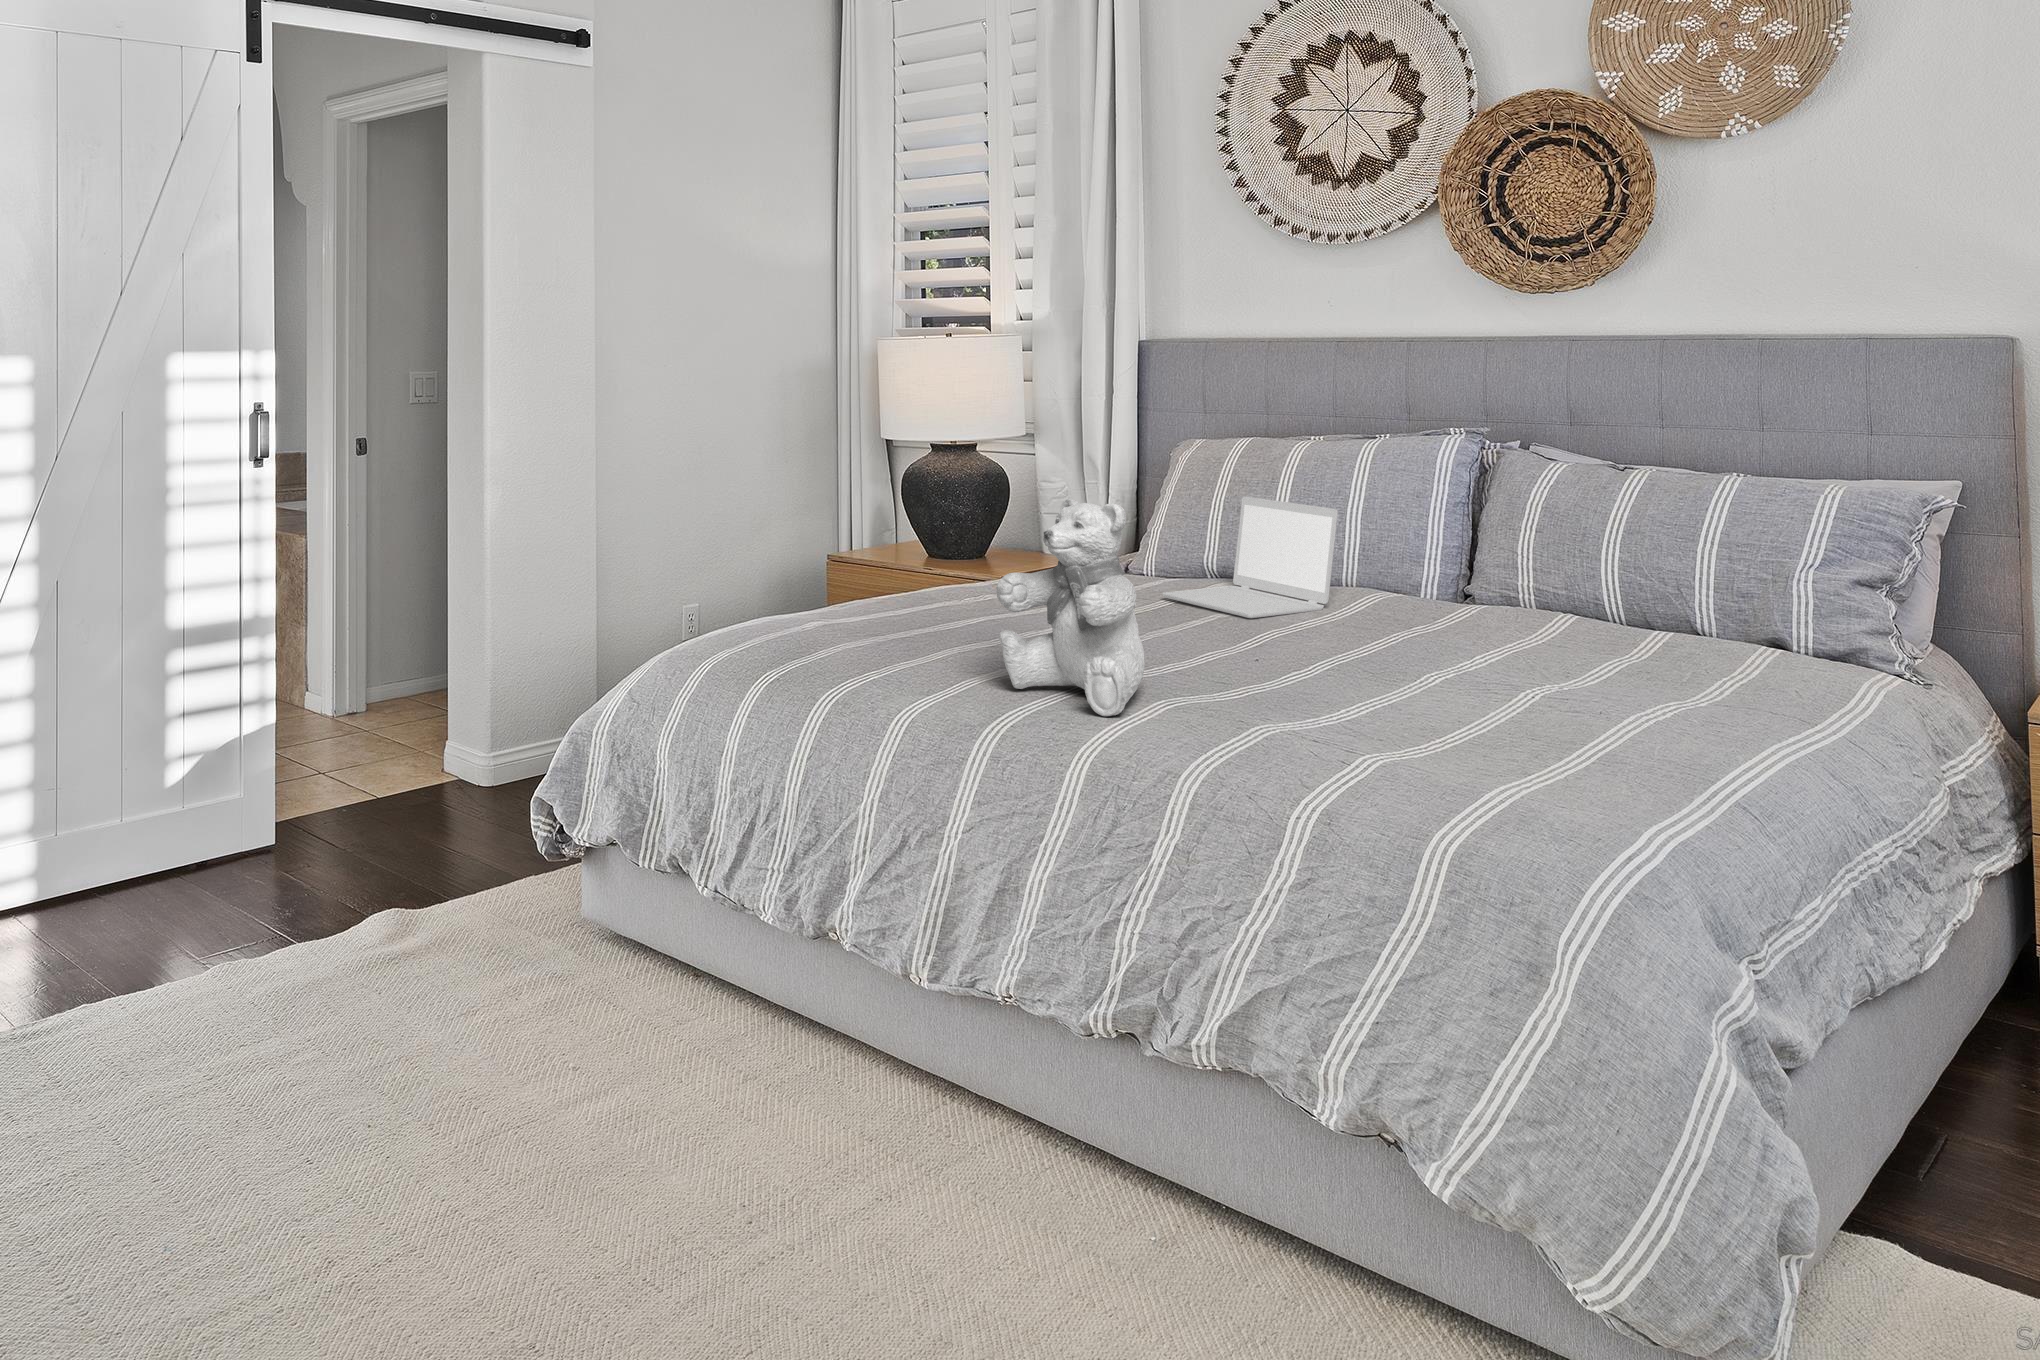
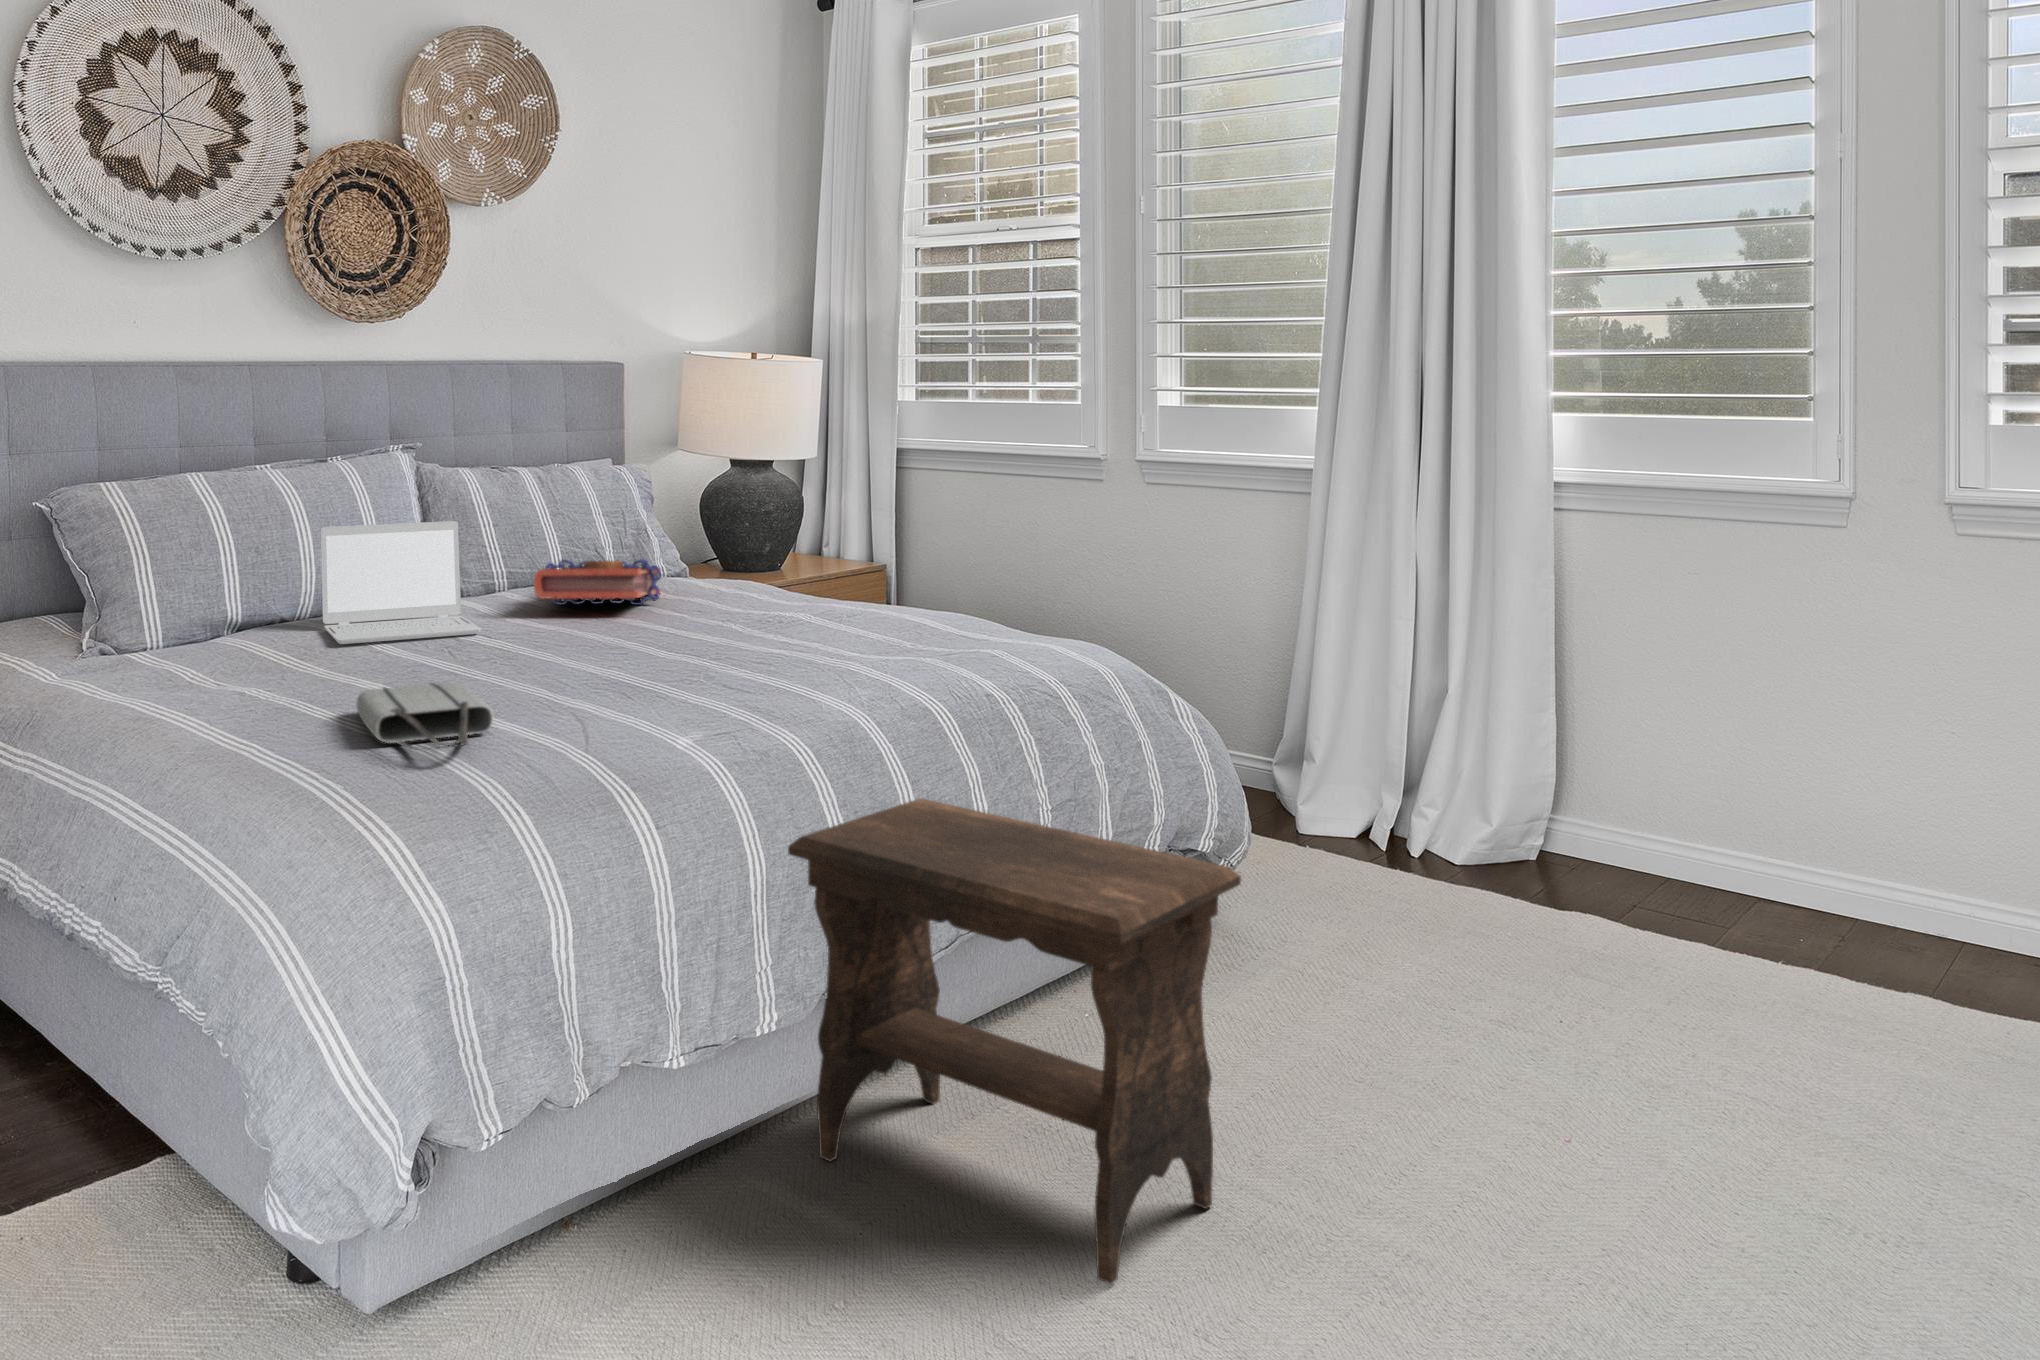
teddy bear: present [996,499,1145,716] -> none [690,492,845,692]
book: none [1354,572,1581,644] -> present [534,559,661,605]
tote bag: none [766,610,960,651] -> present [357,683,493,750]
footstool: none [518,794,939,1290] -> present [788,798,1241,1284]

